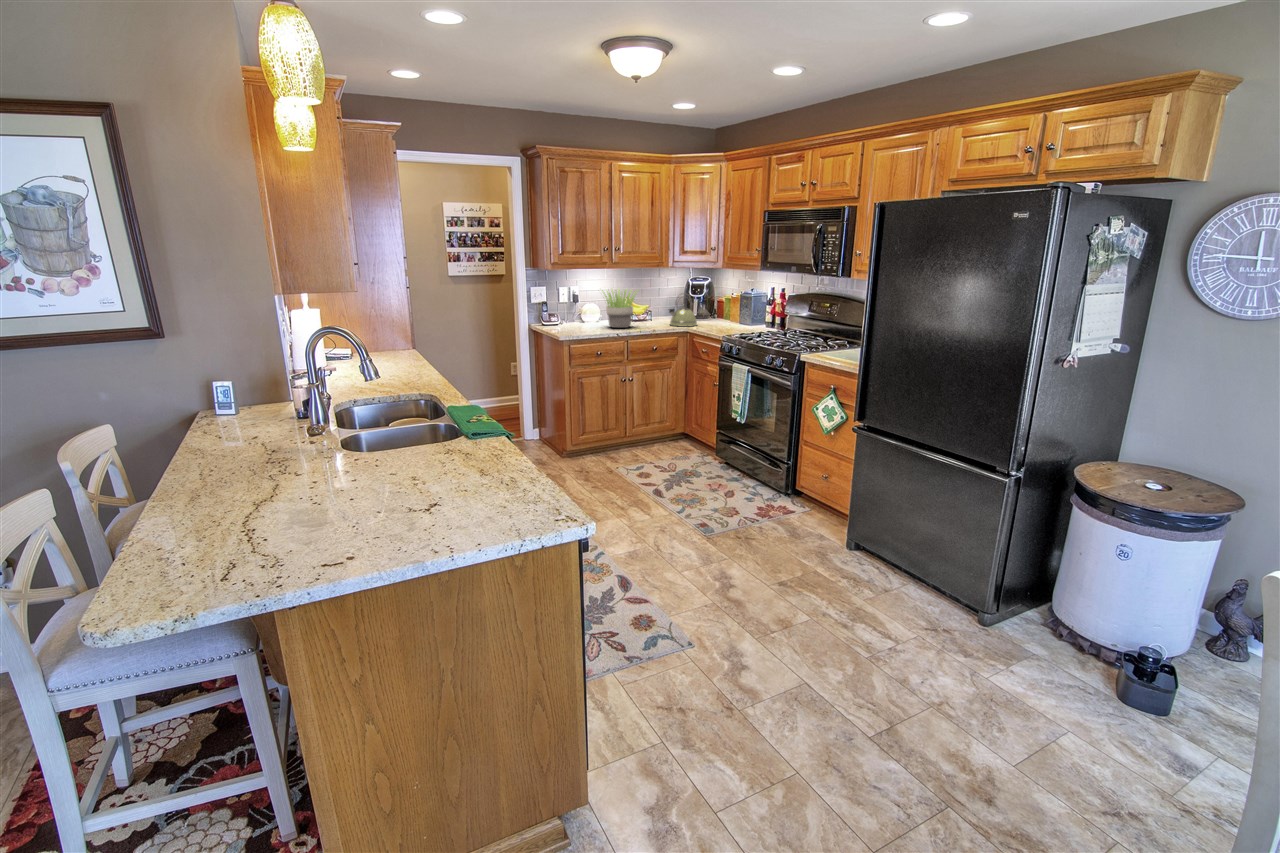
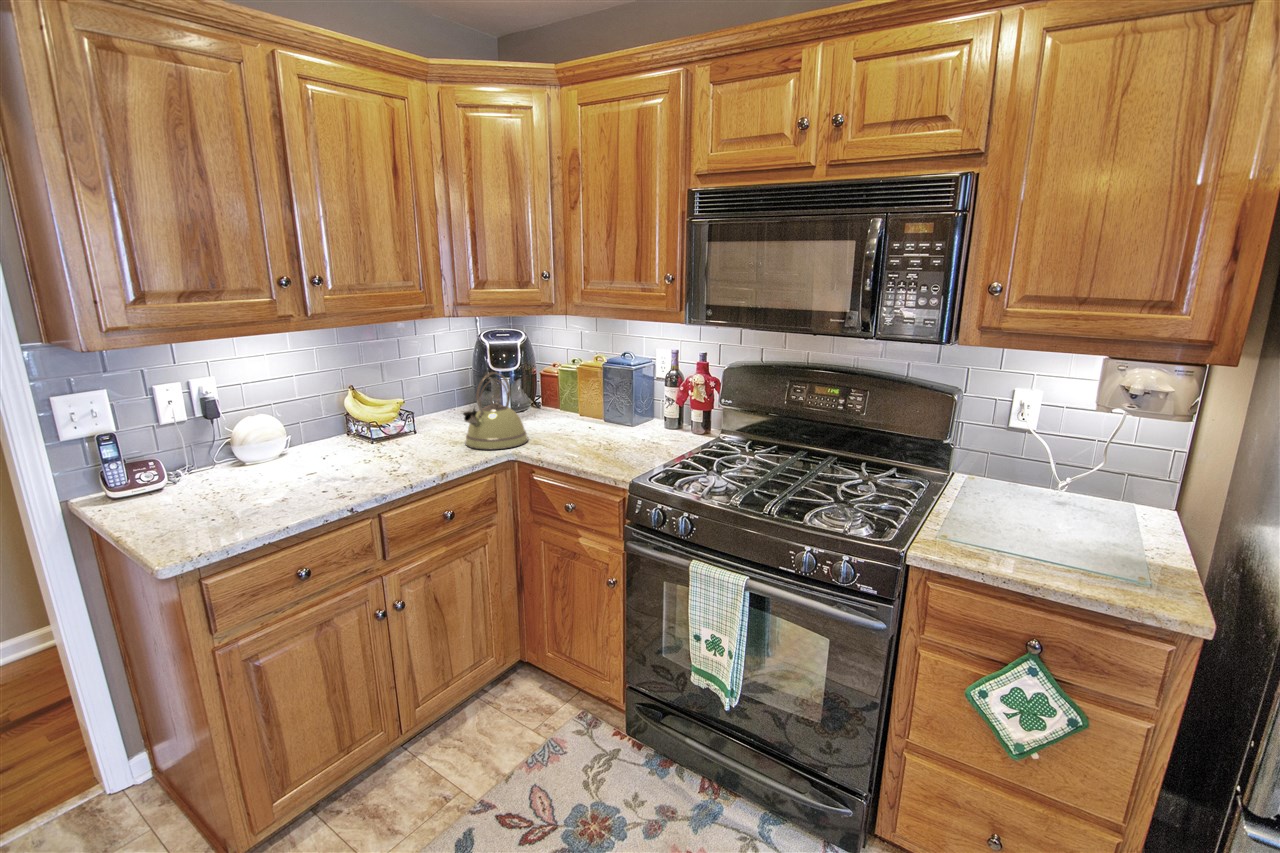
potted plant: present [602,290,636,328] -> none [268,369,396,479]

